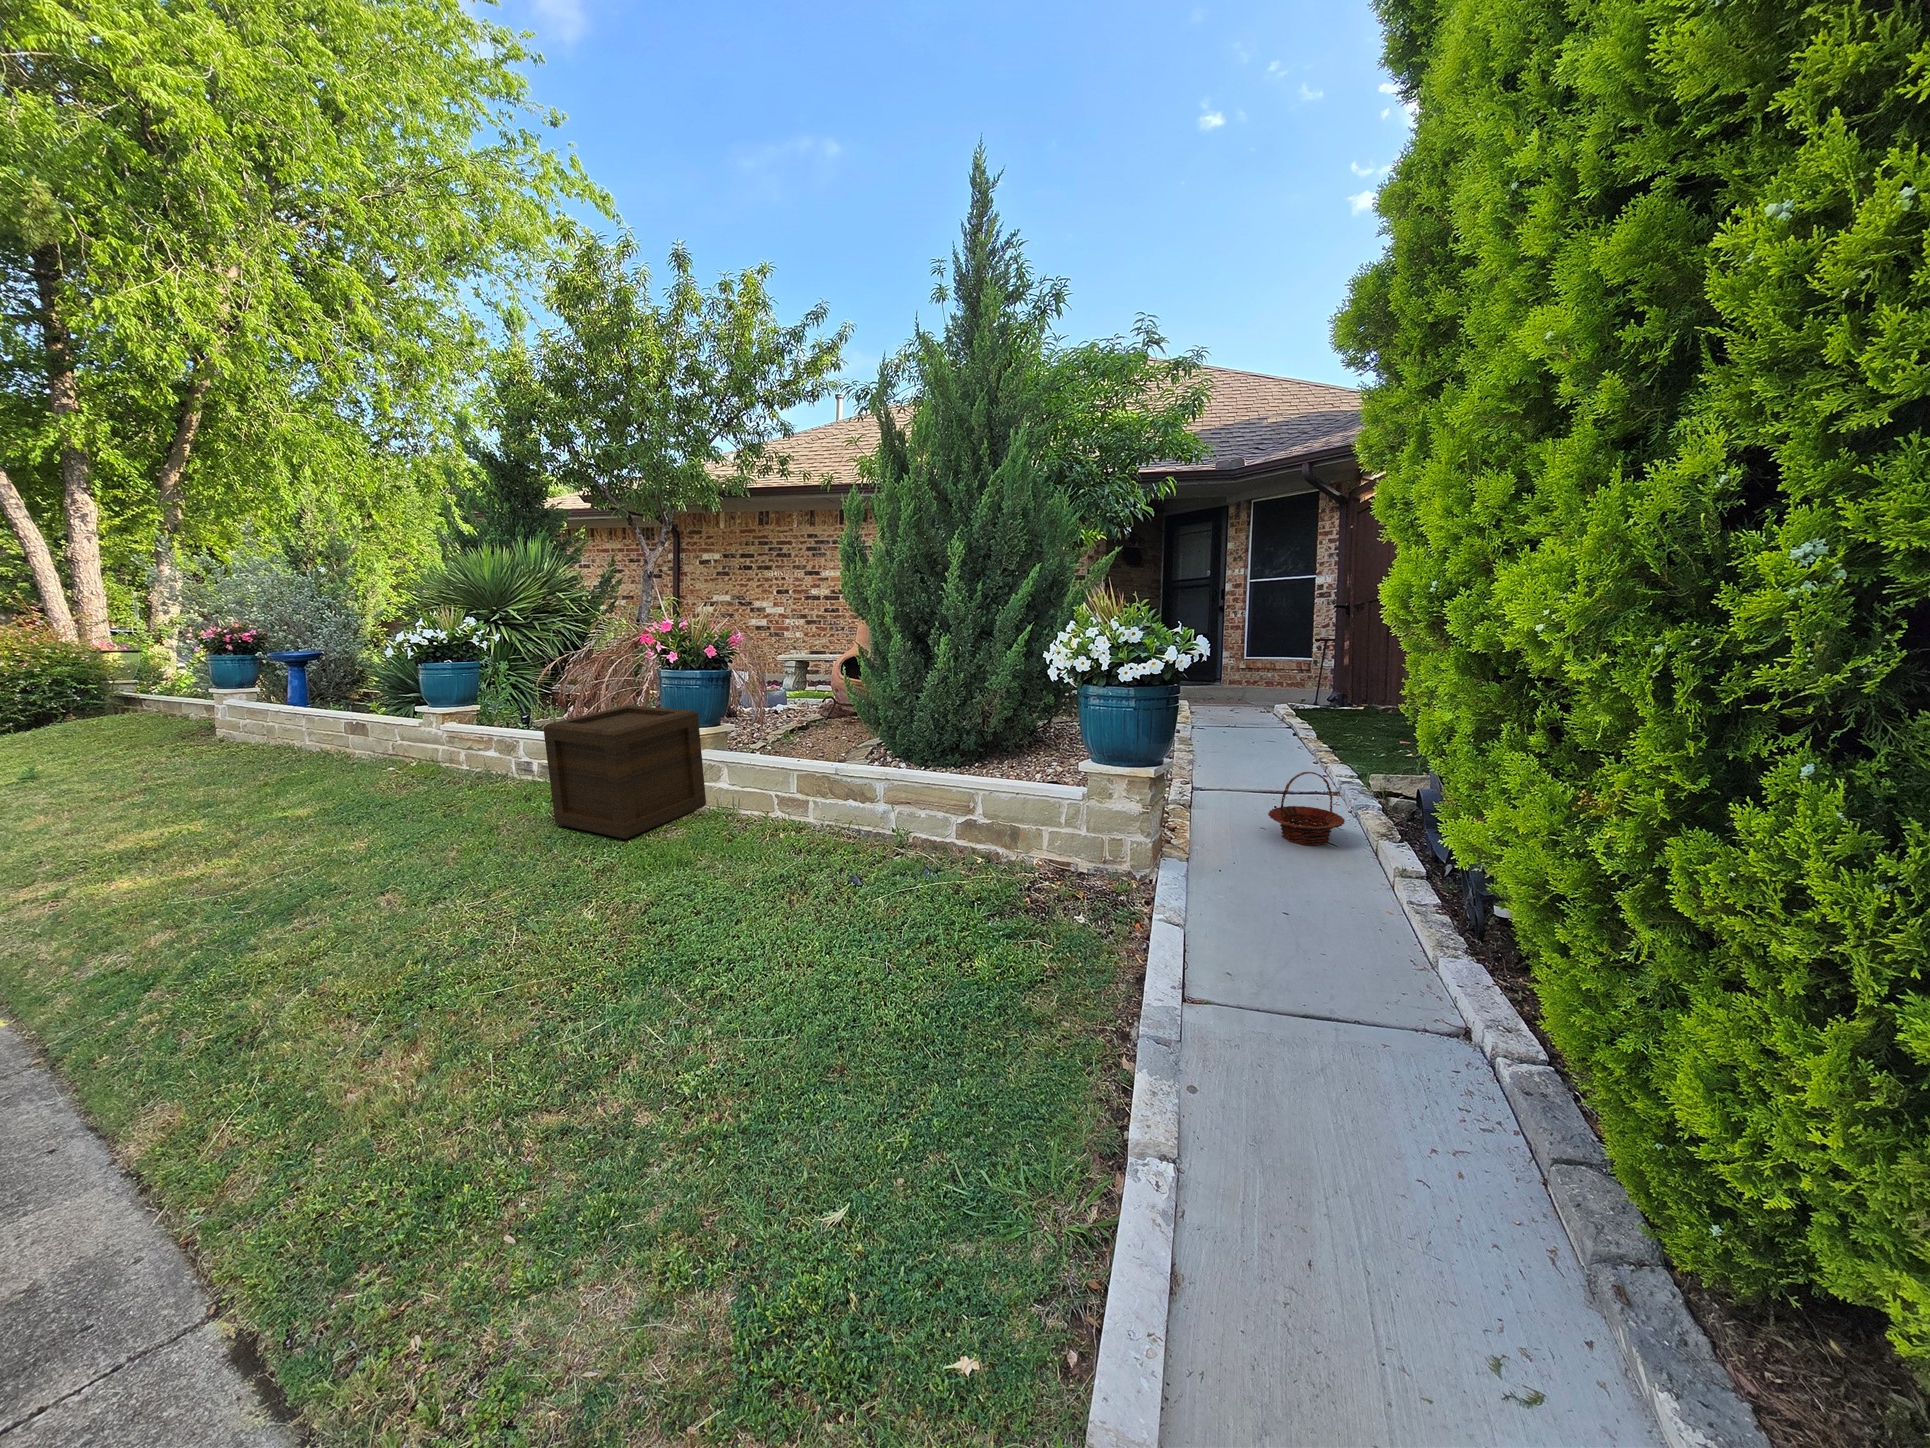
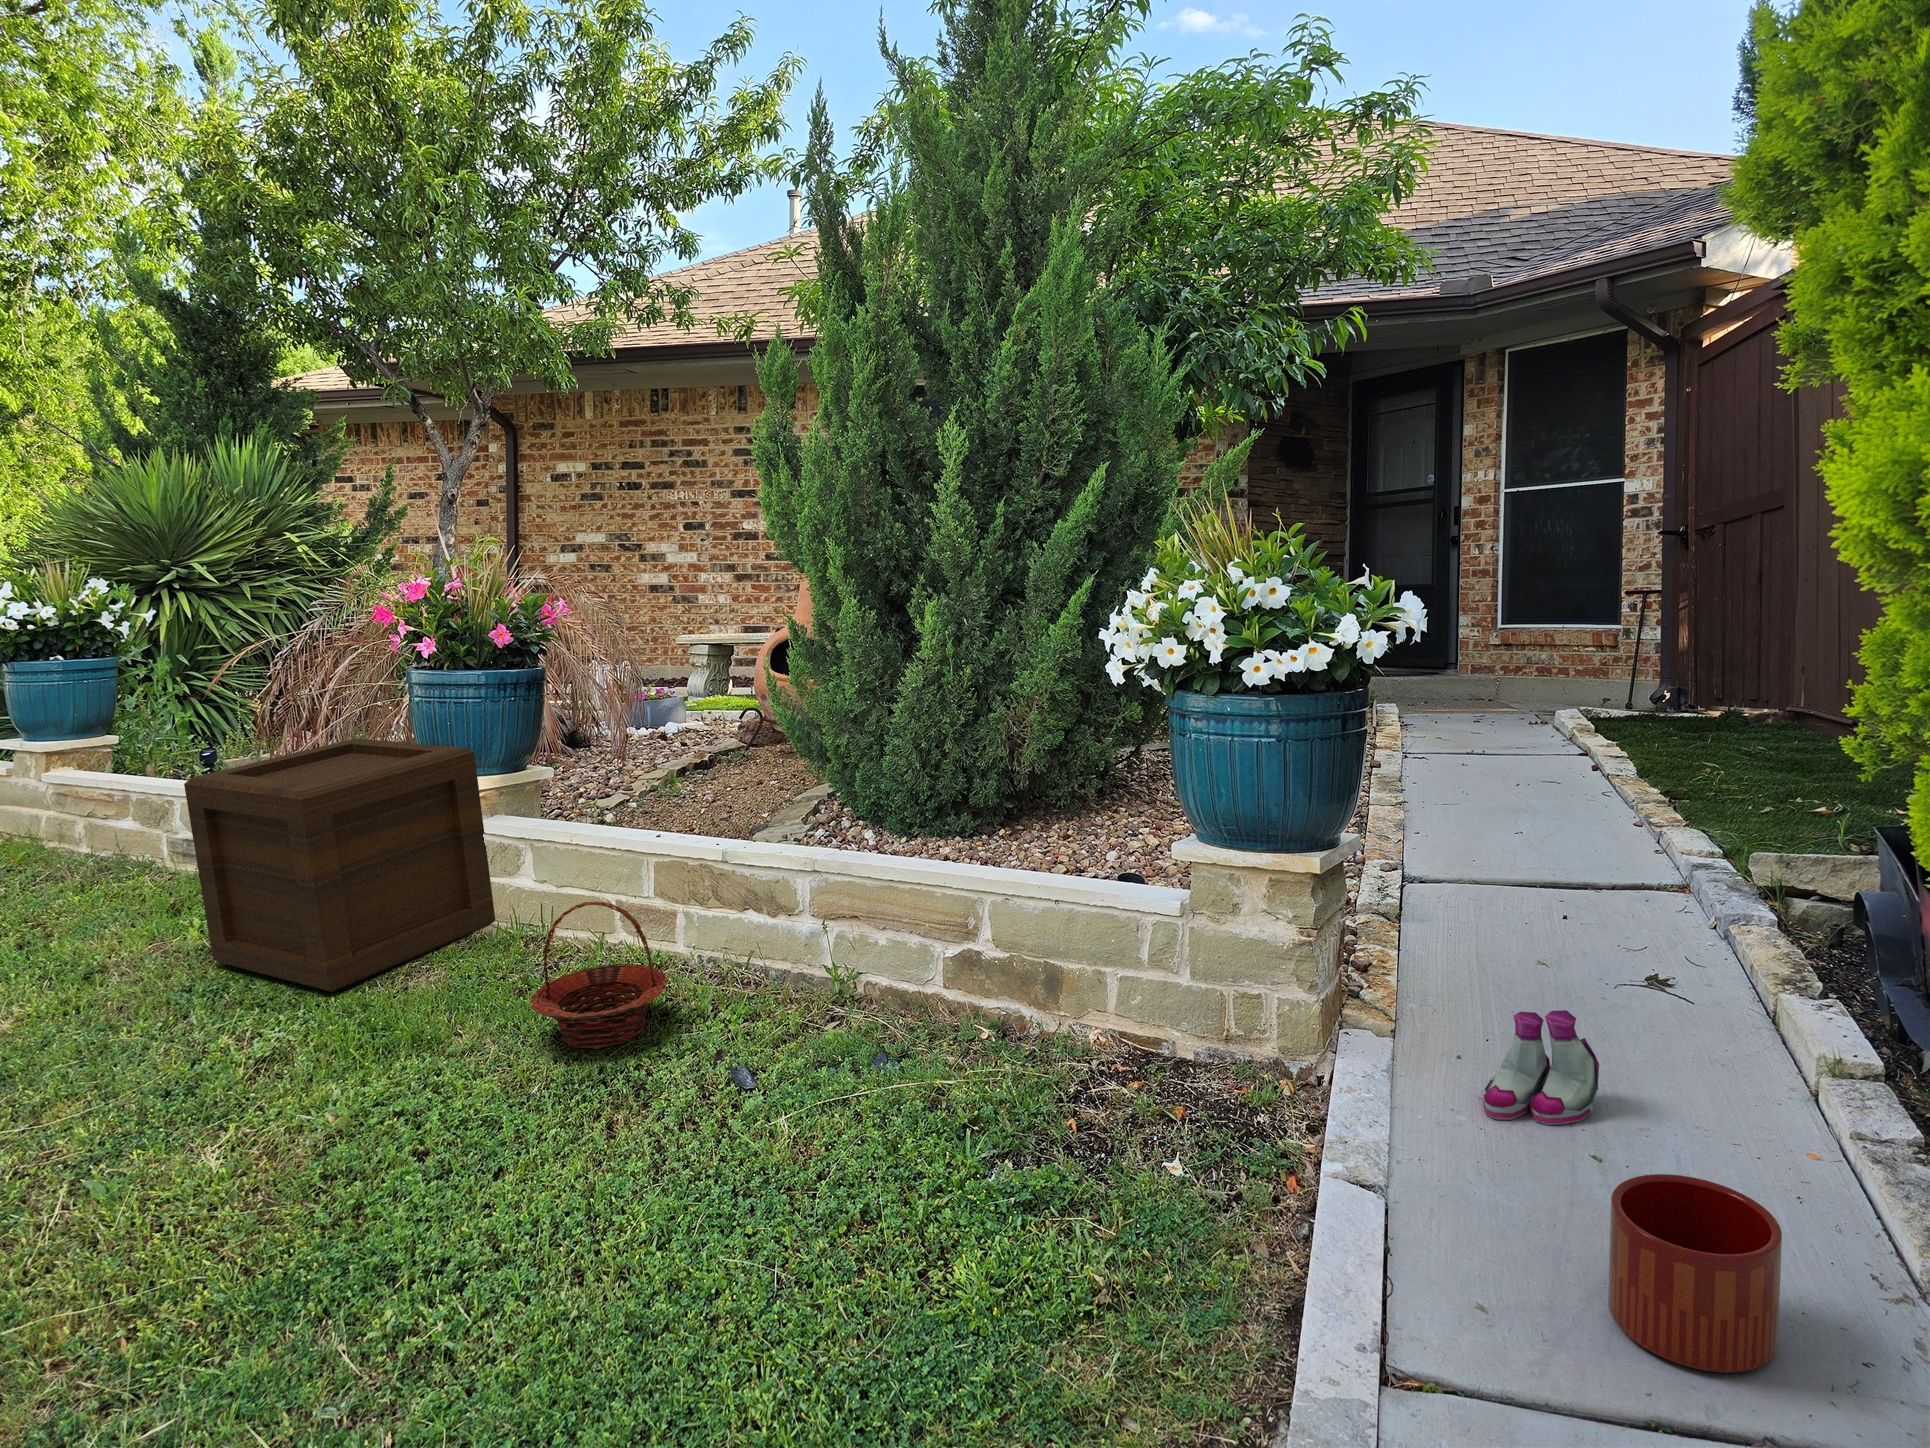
basket: present [1268,772,1345,845] -> present [530,901,669,1049]
boots: none [1235,847,1293,903] -> present [1483,1010,1599,1125]
planter: none [1295,916,1376,1005] -> present [1608,1174,1782,1373]

